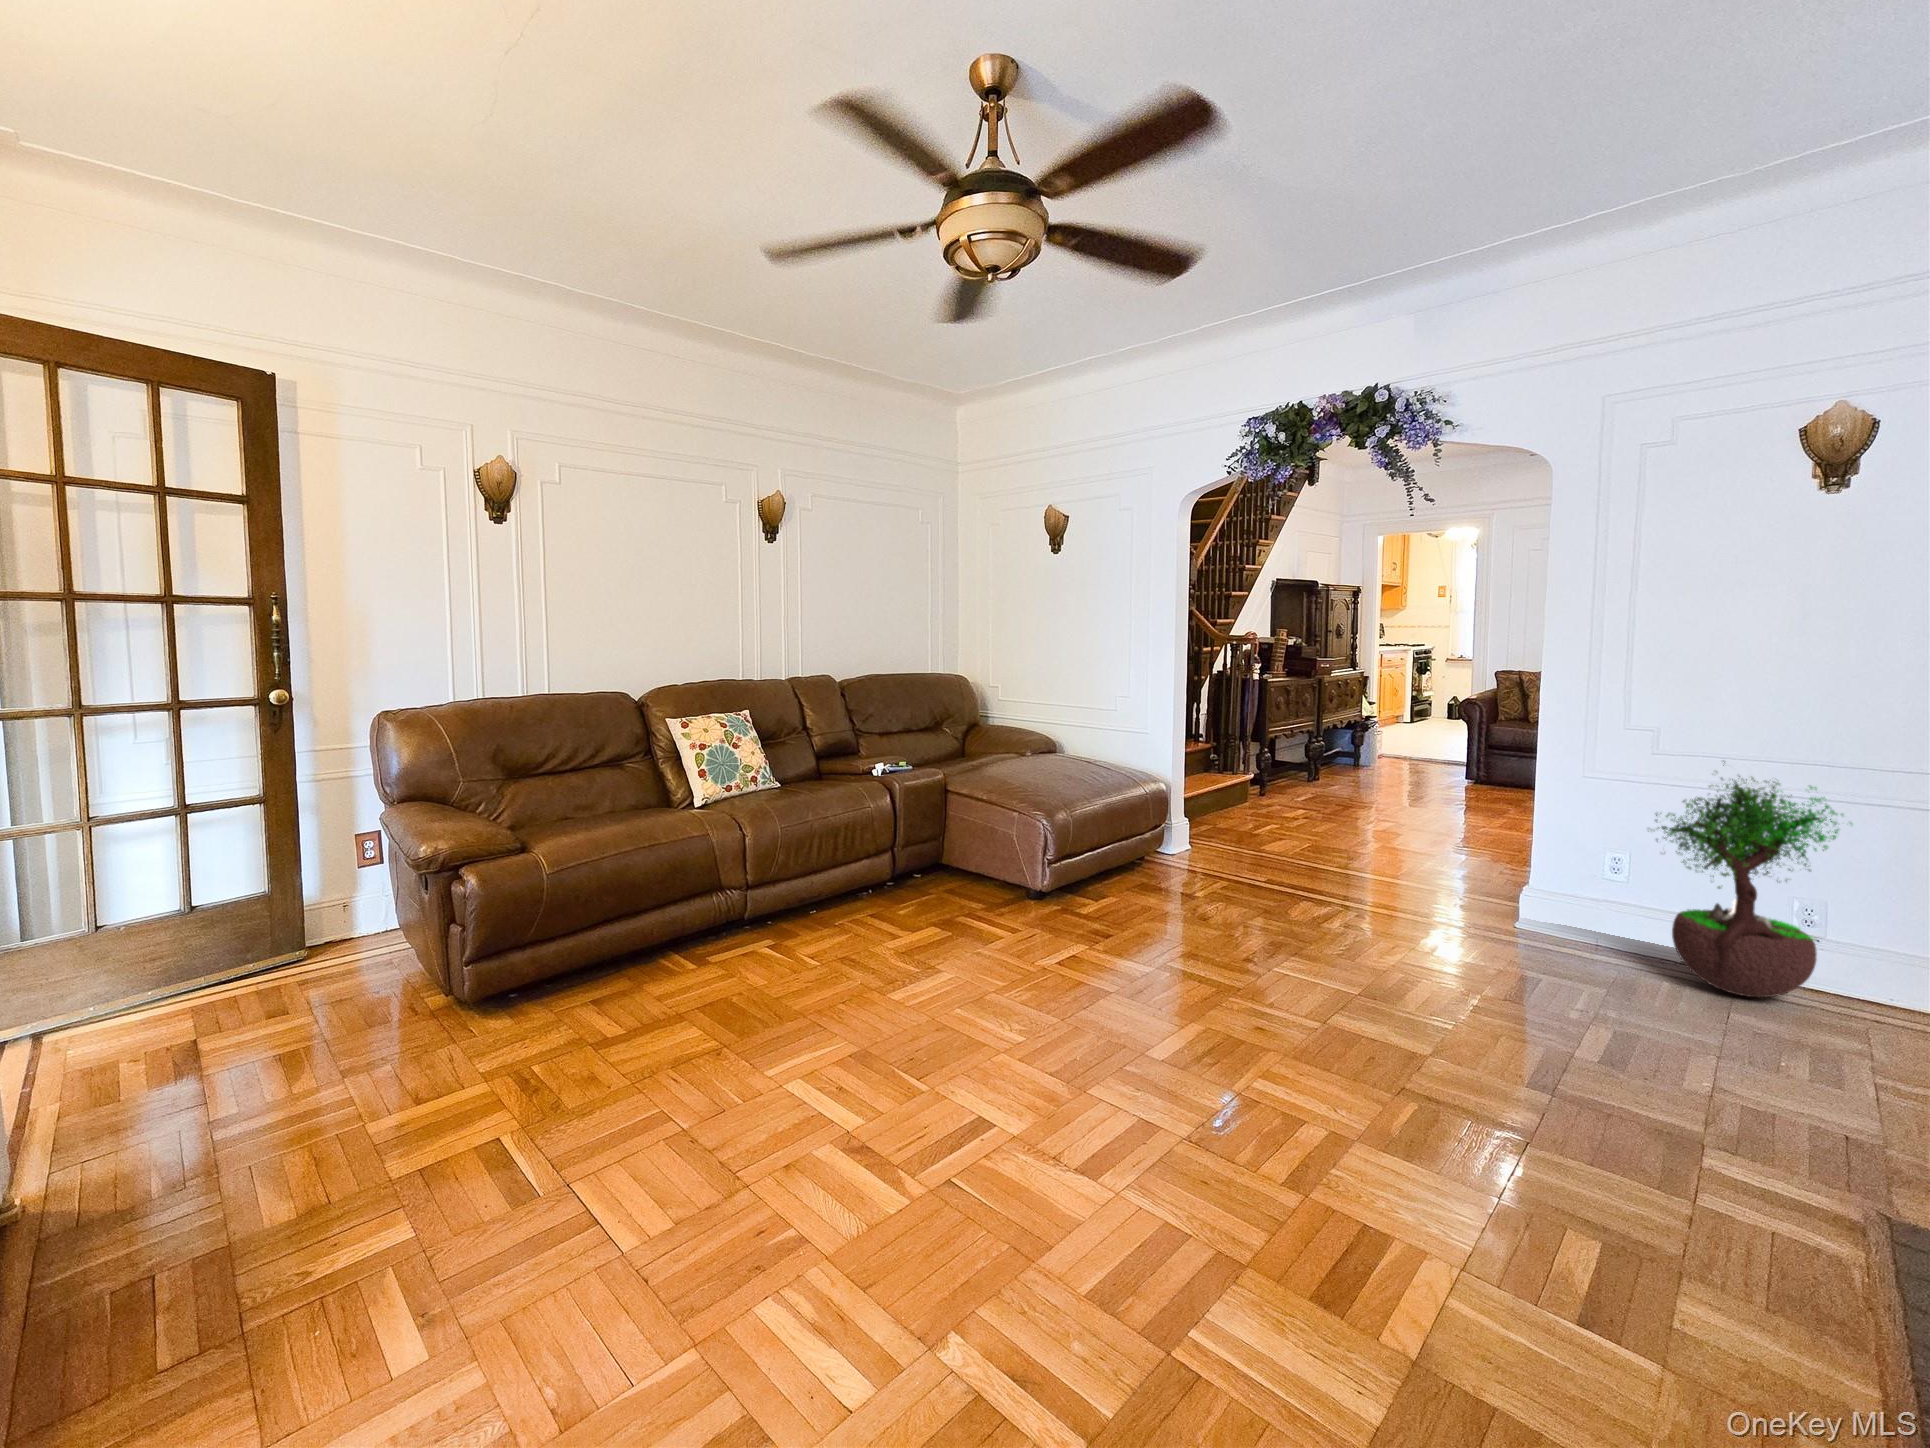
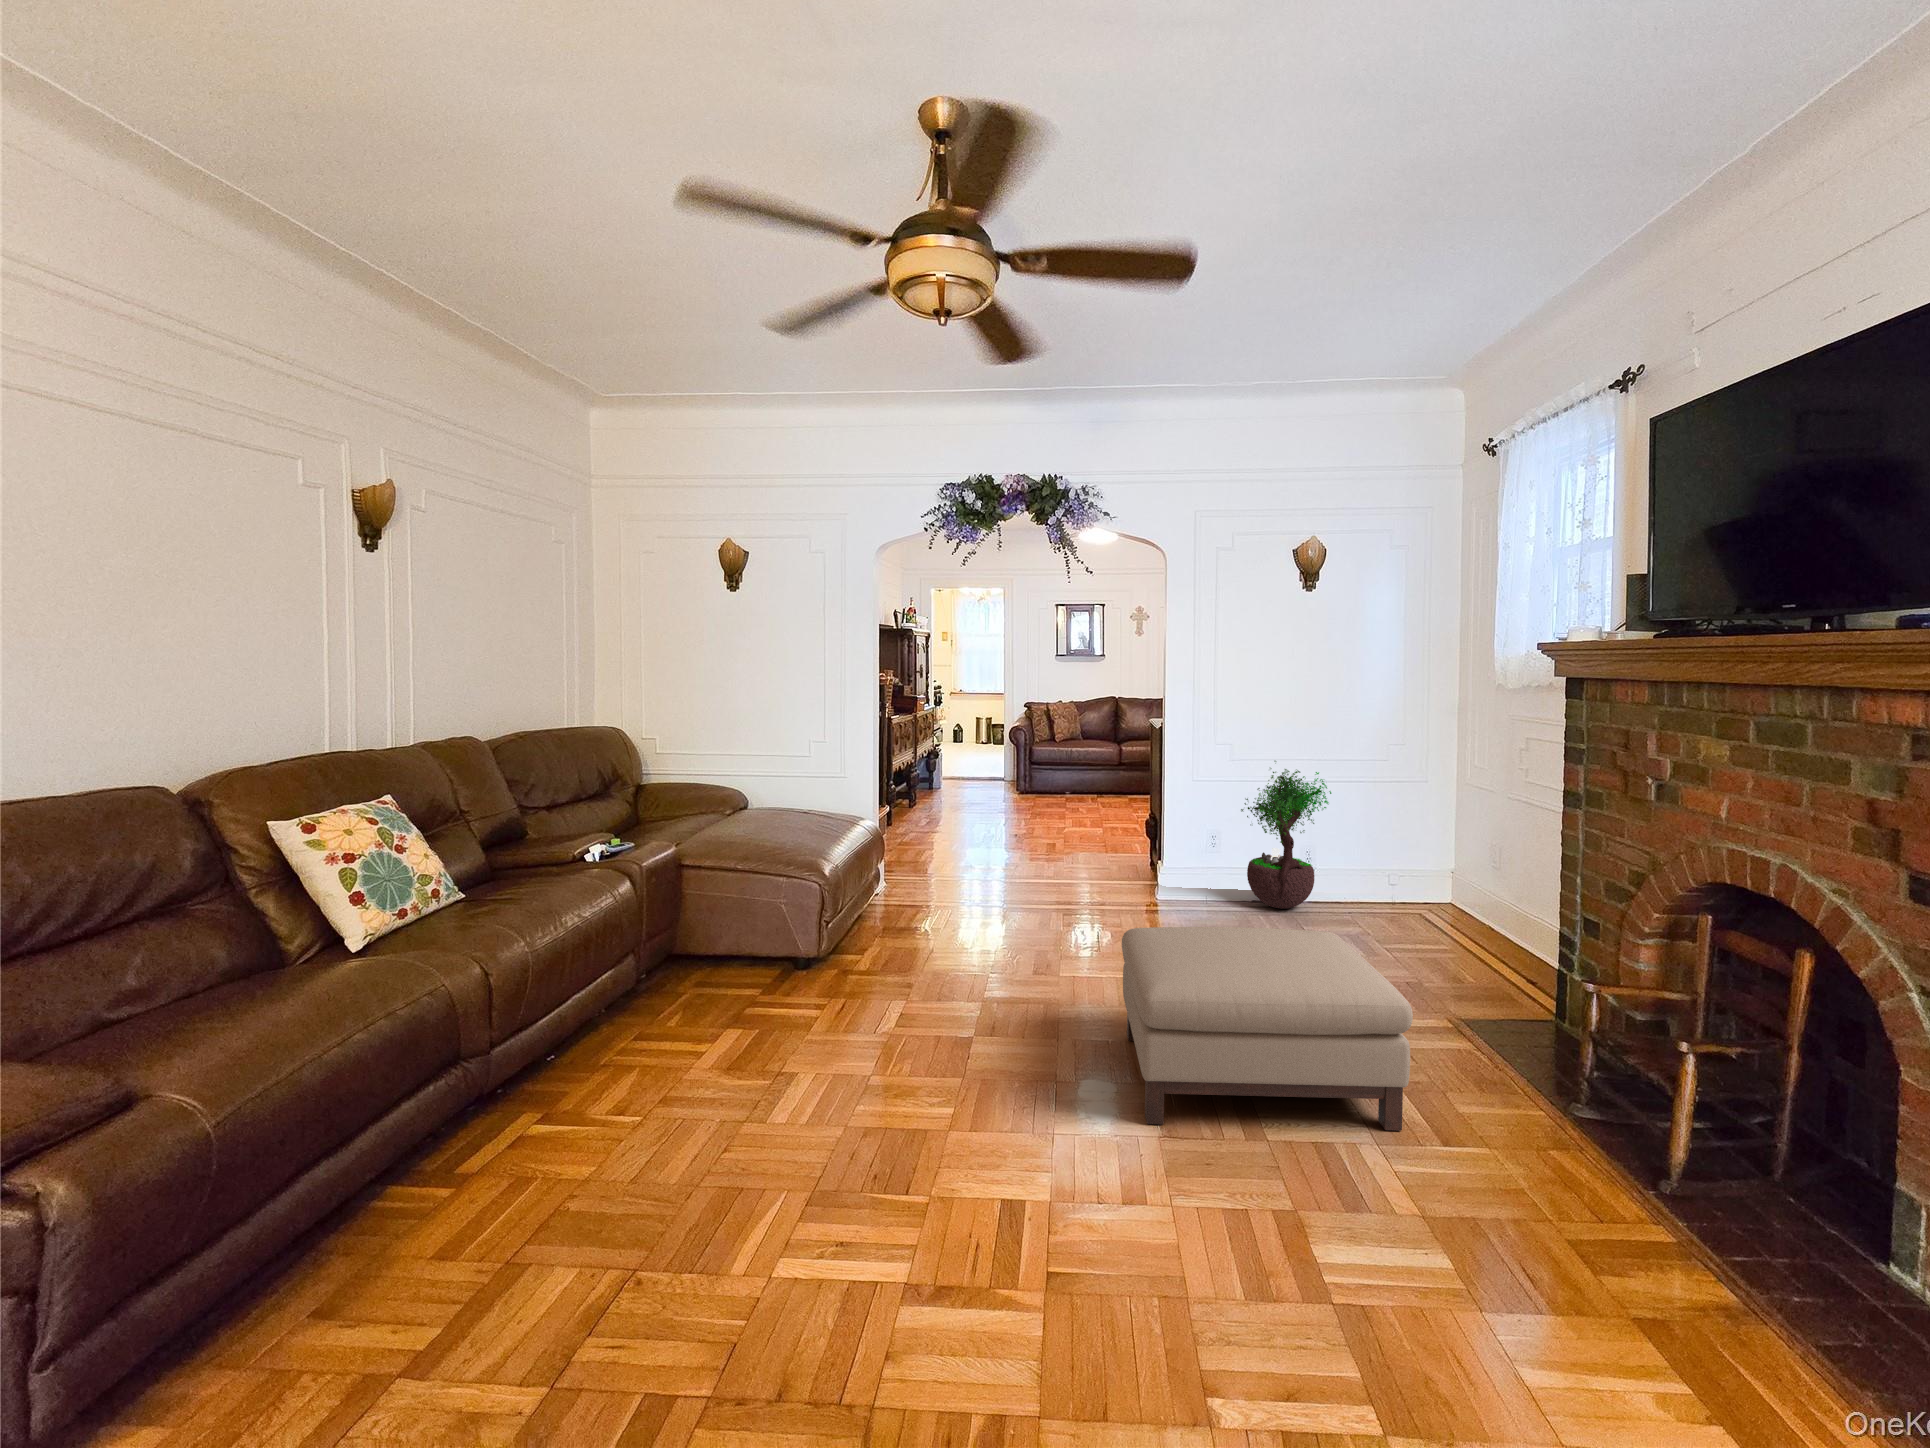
ottoman: none [1172,925,1594,1290] -> present [1122,927,1413,1131]

